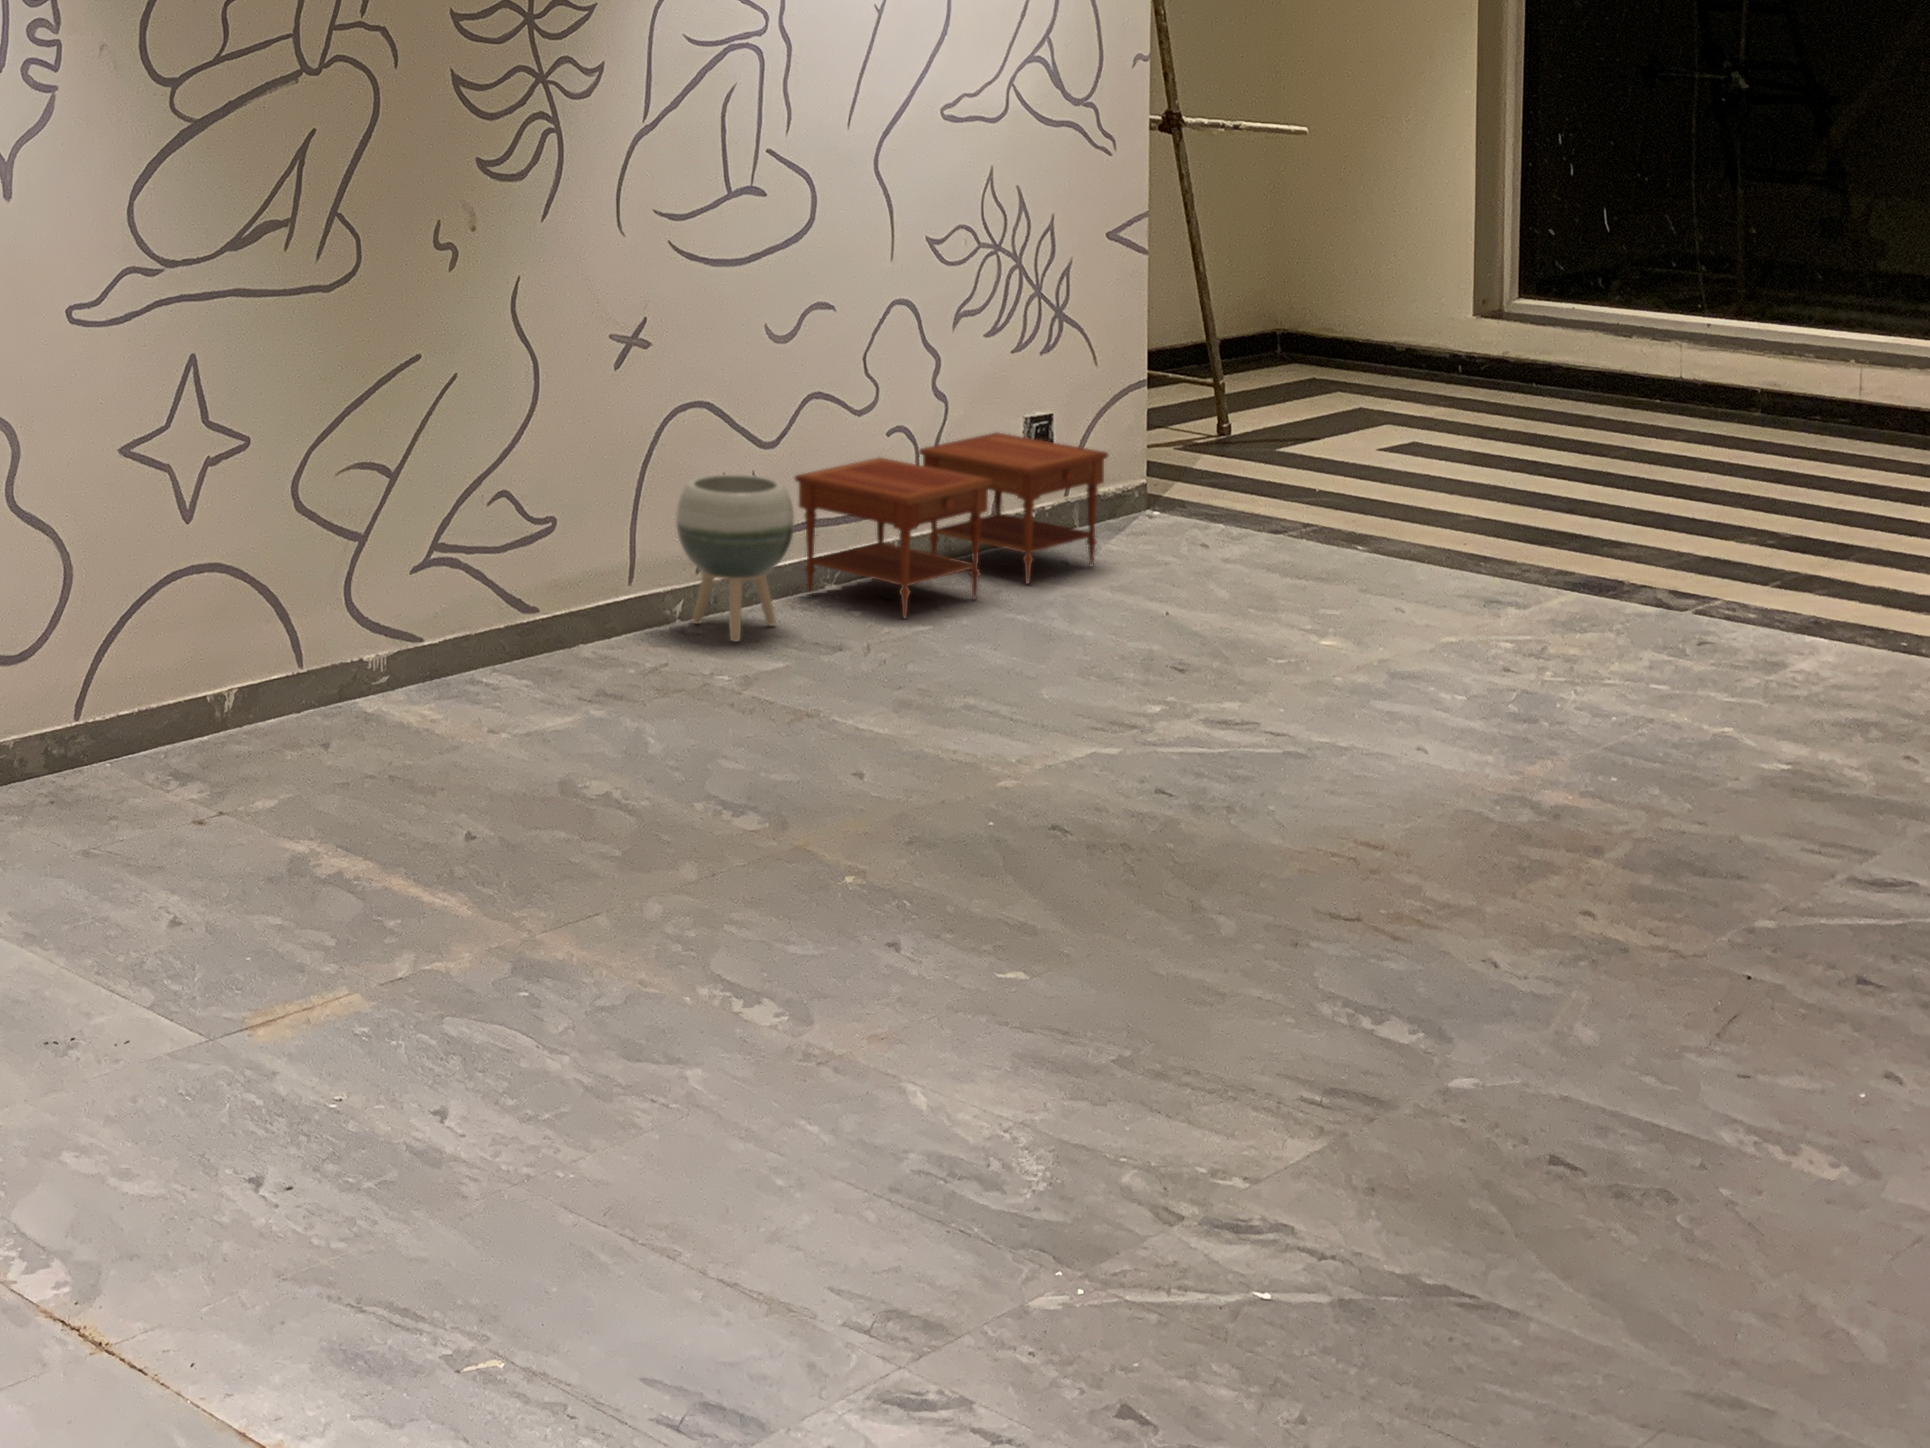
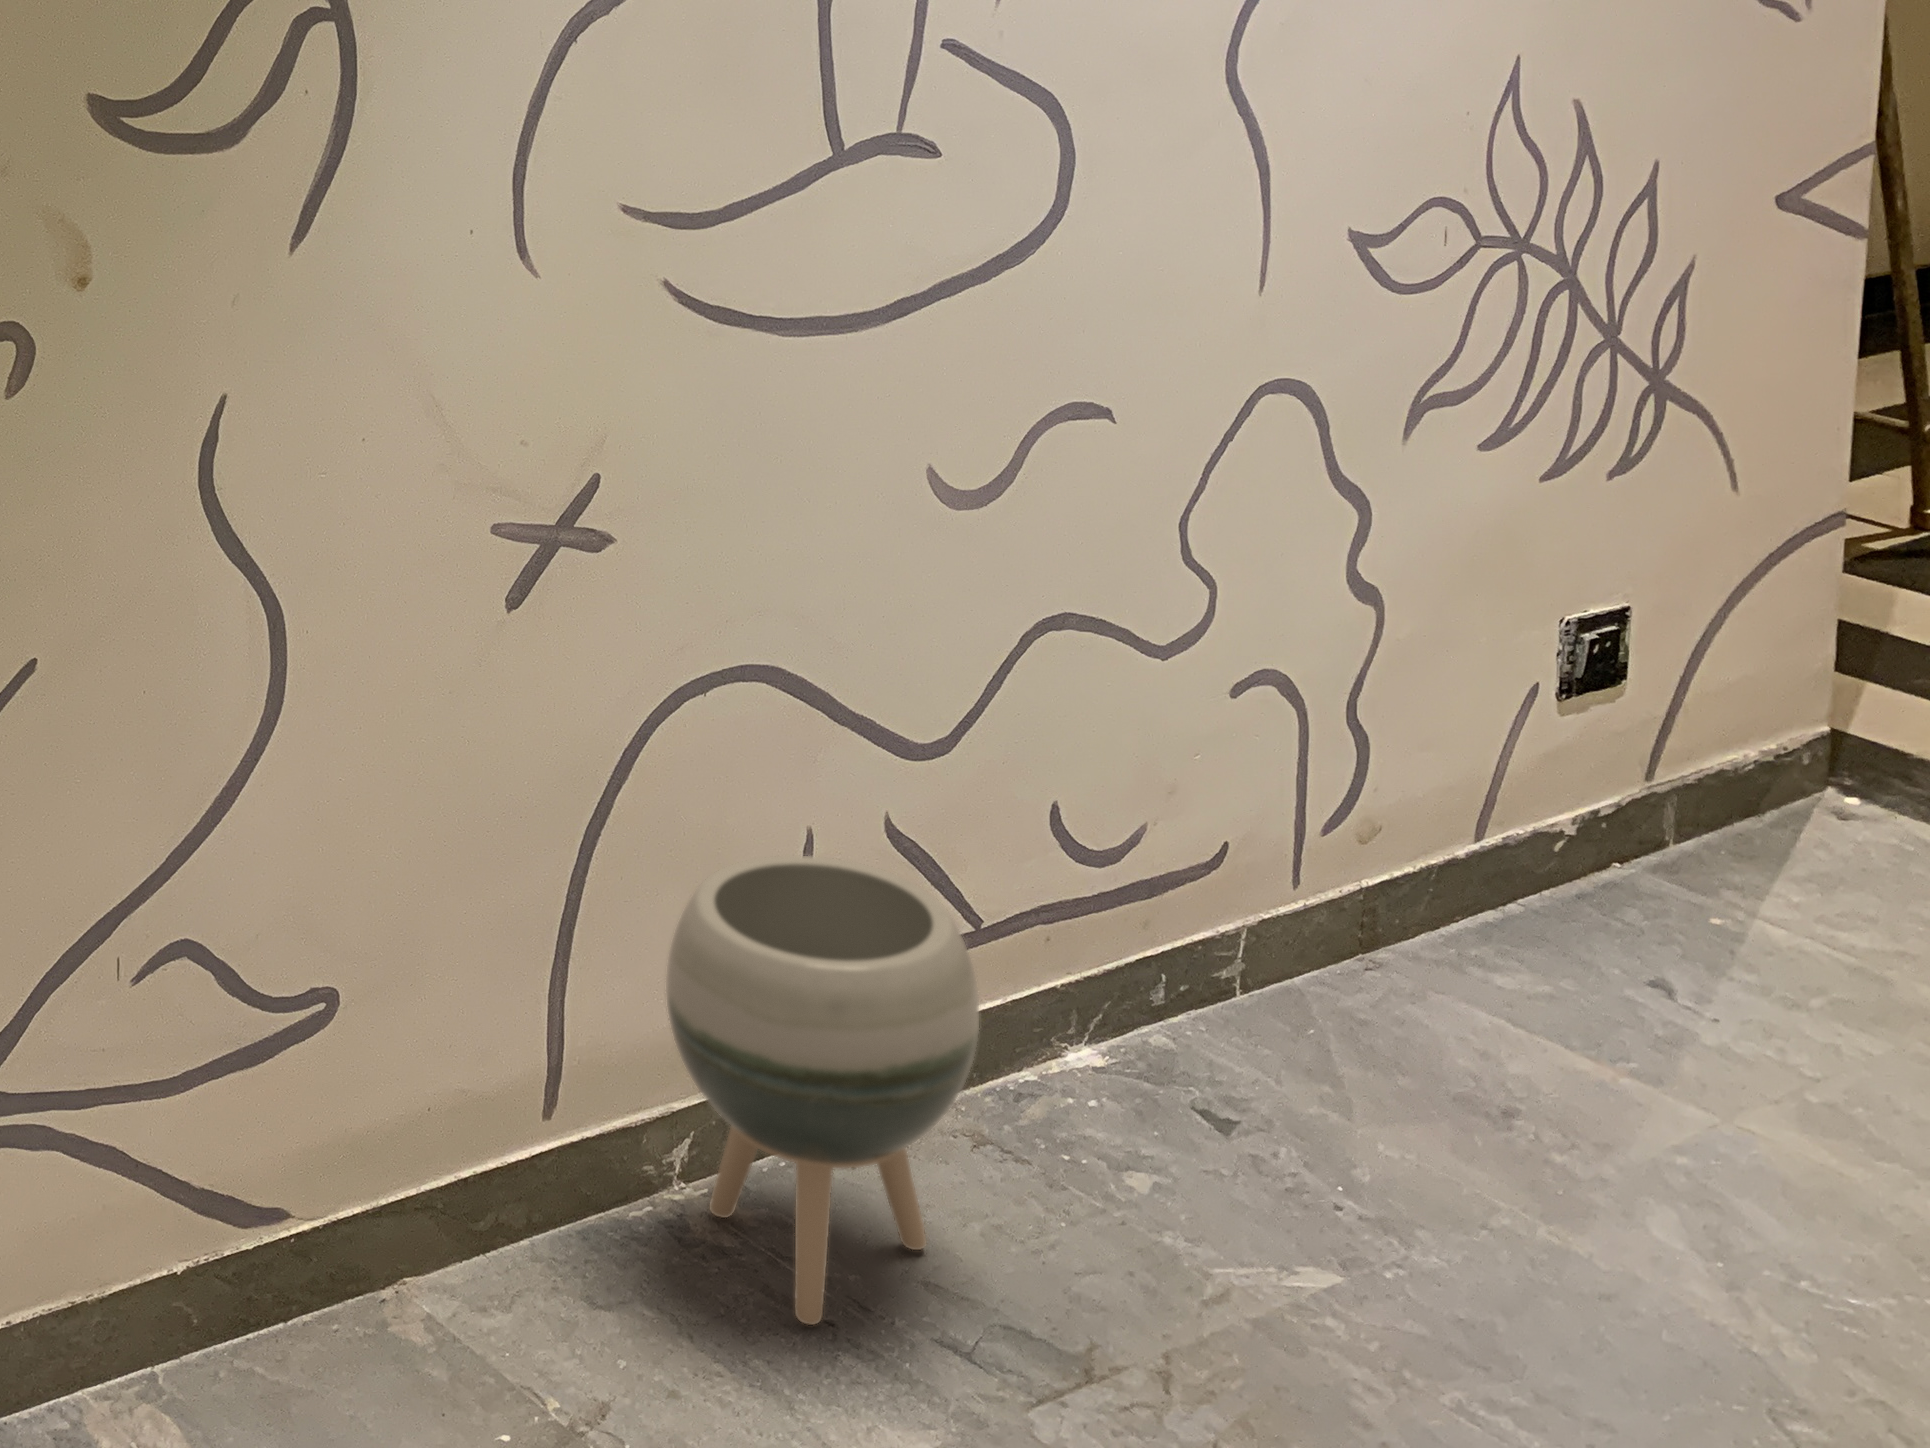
side table: present [795,433,1108,618] -> none [992,672,1820,1251]

